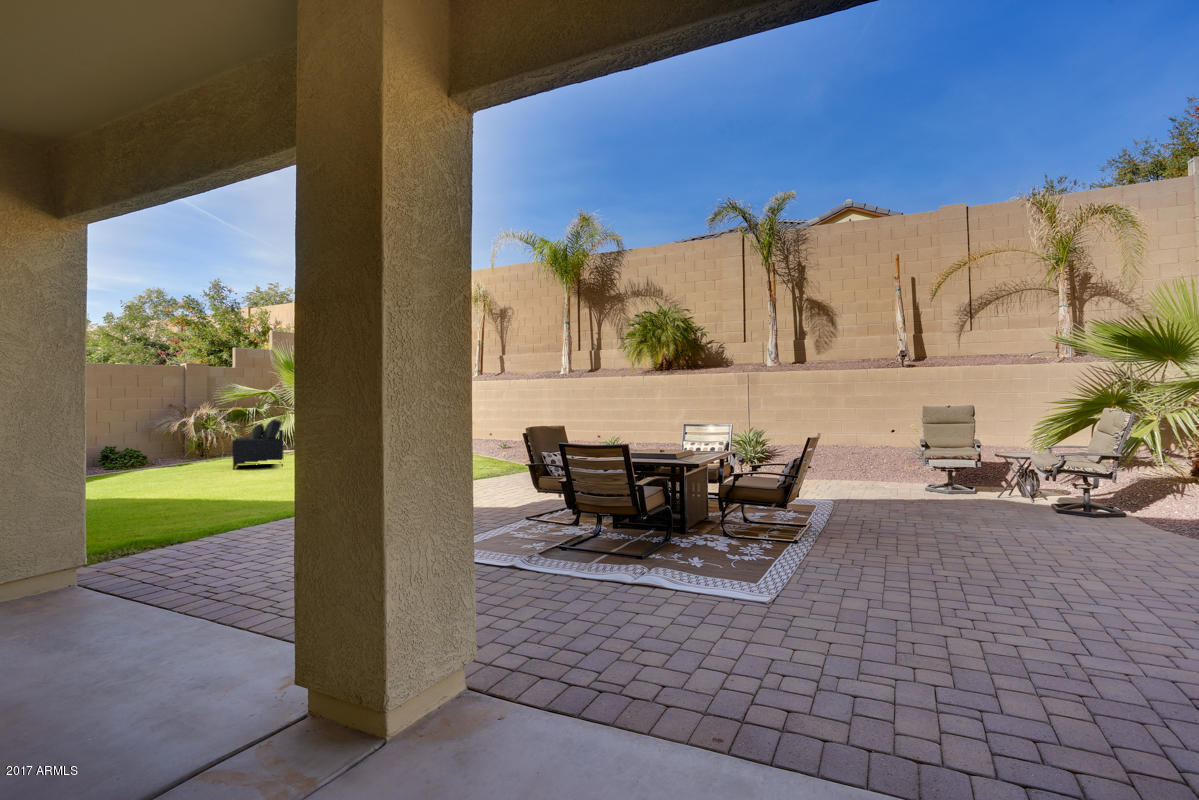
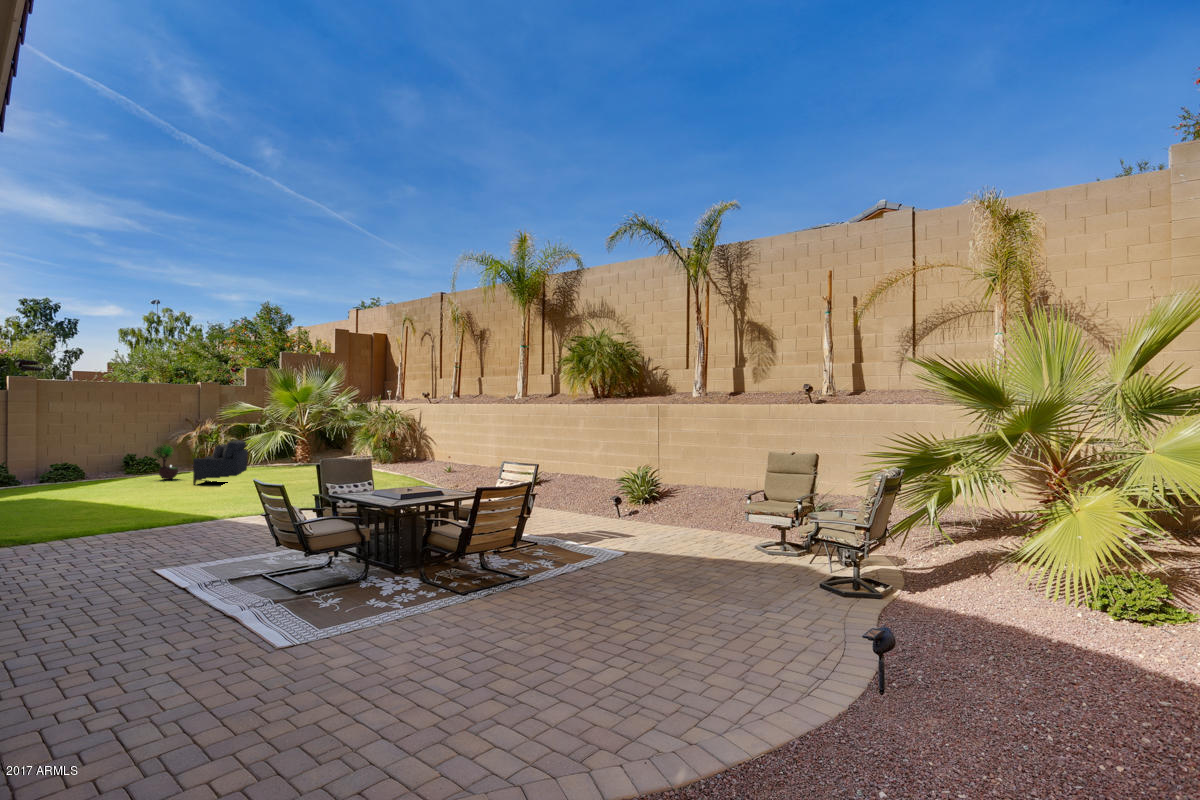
potted tree: none [164,423,197,466] -> present [154,445,178,480]

